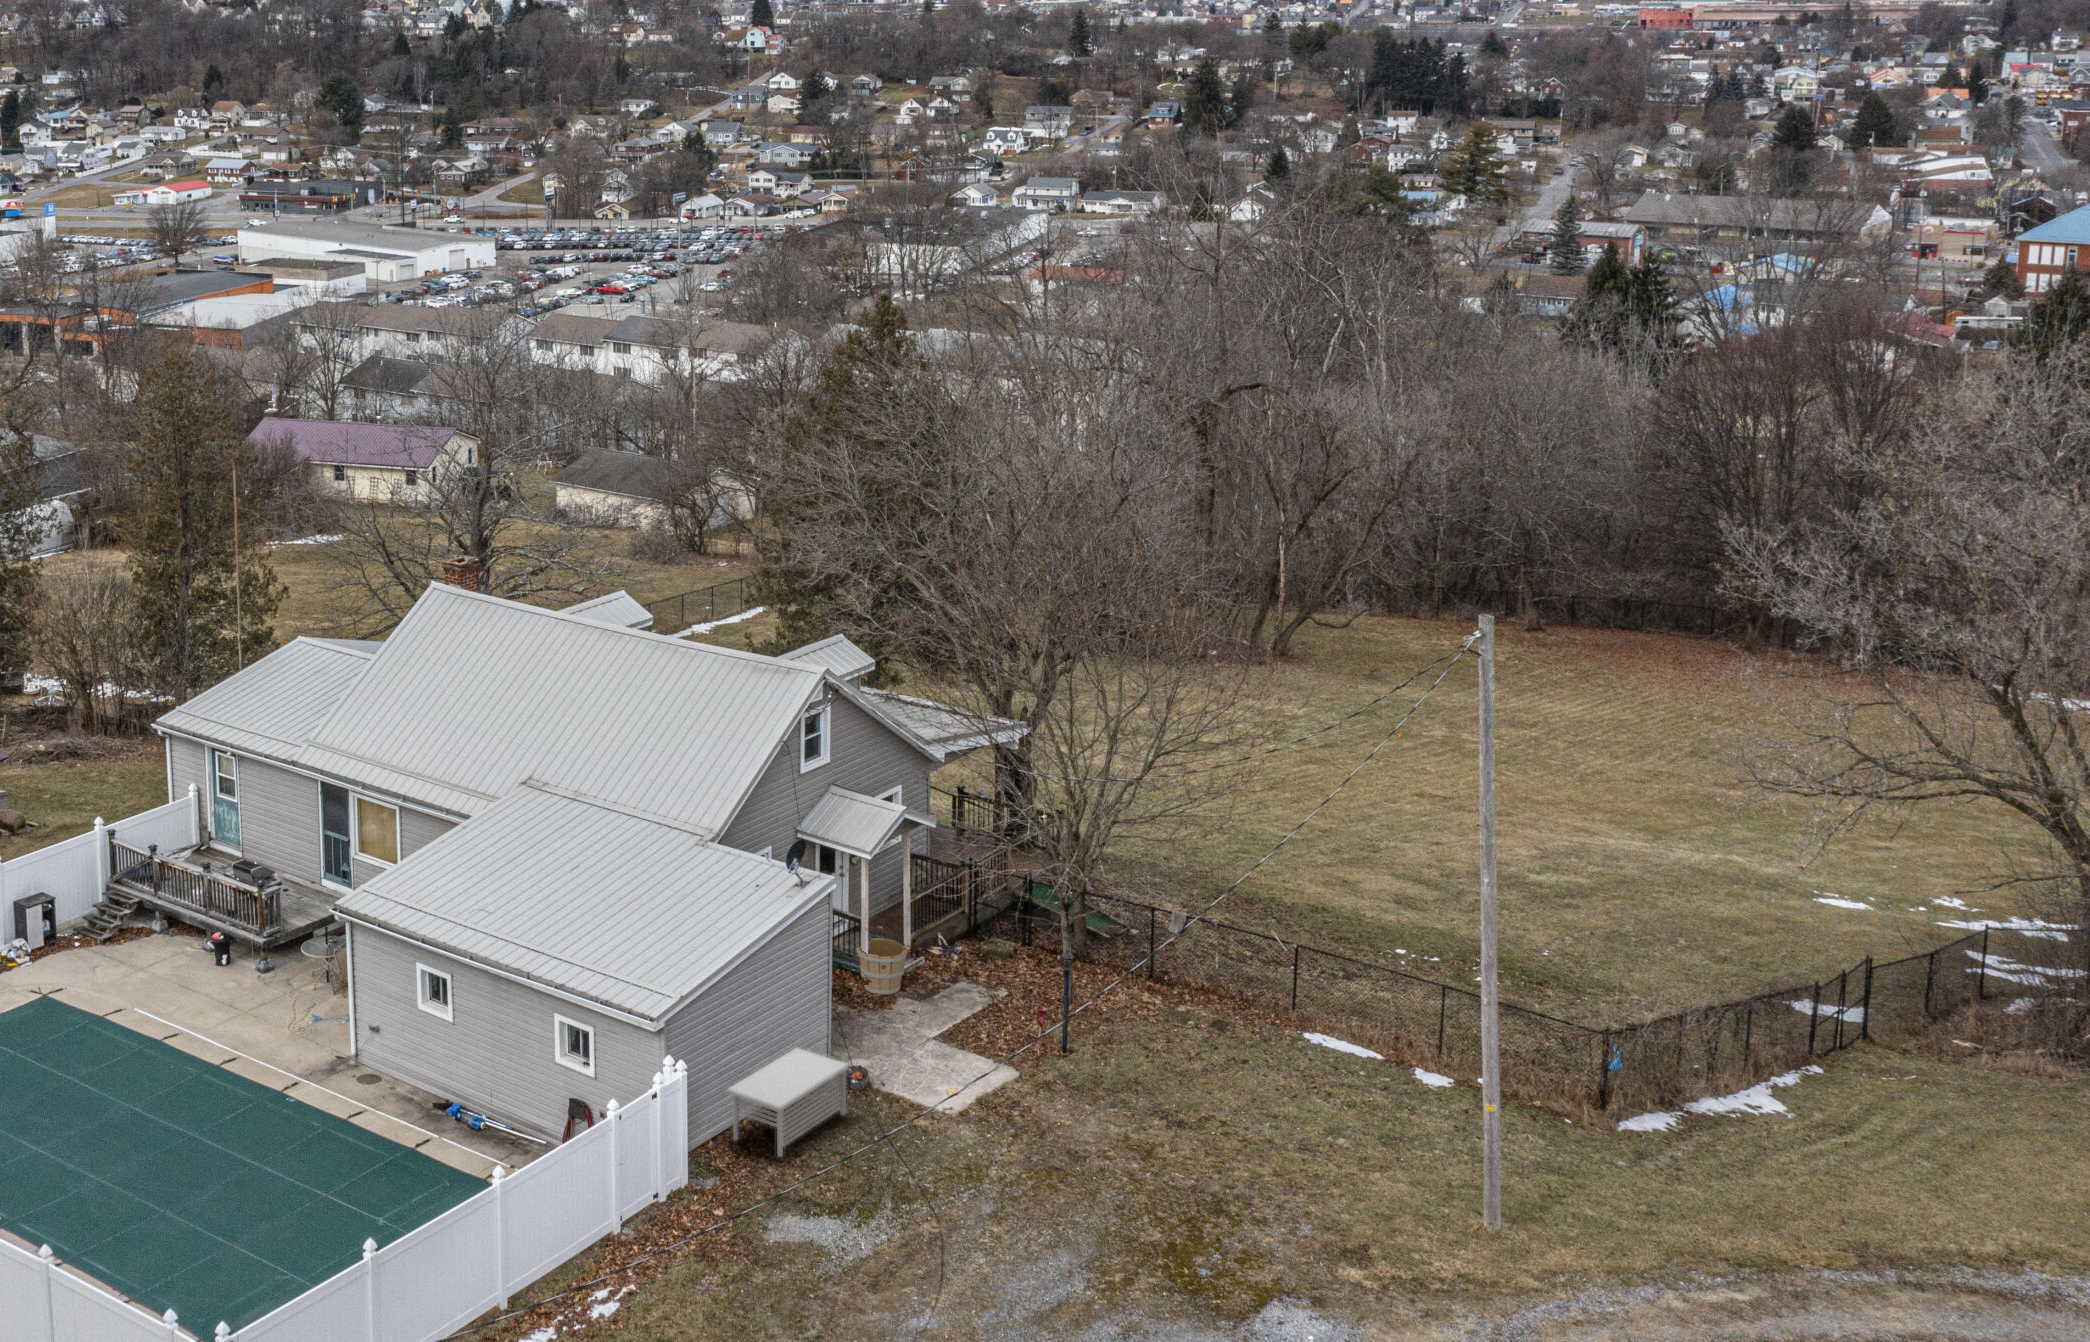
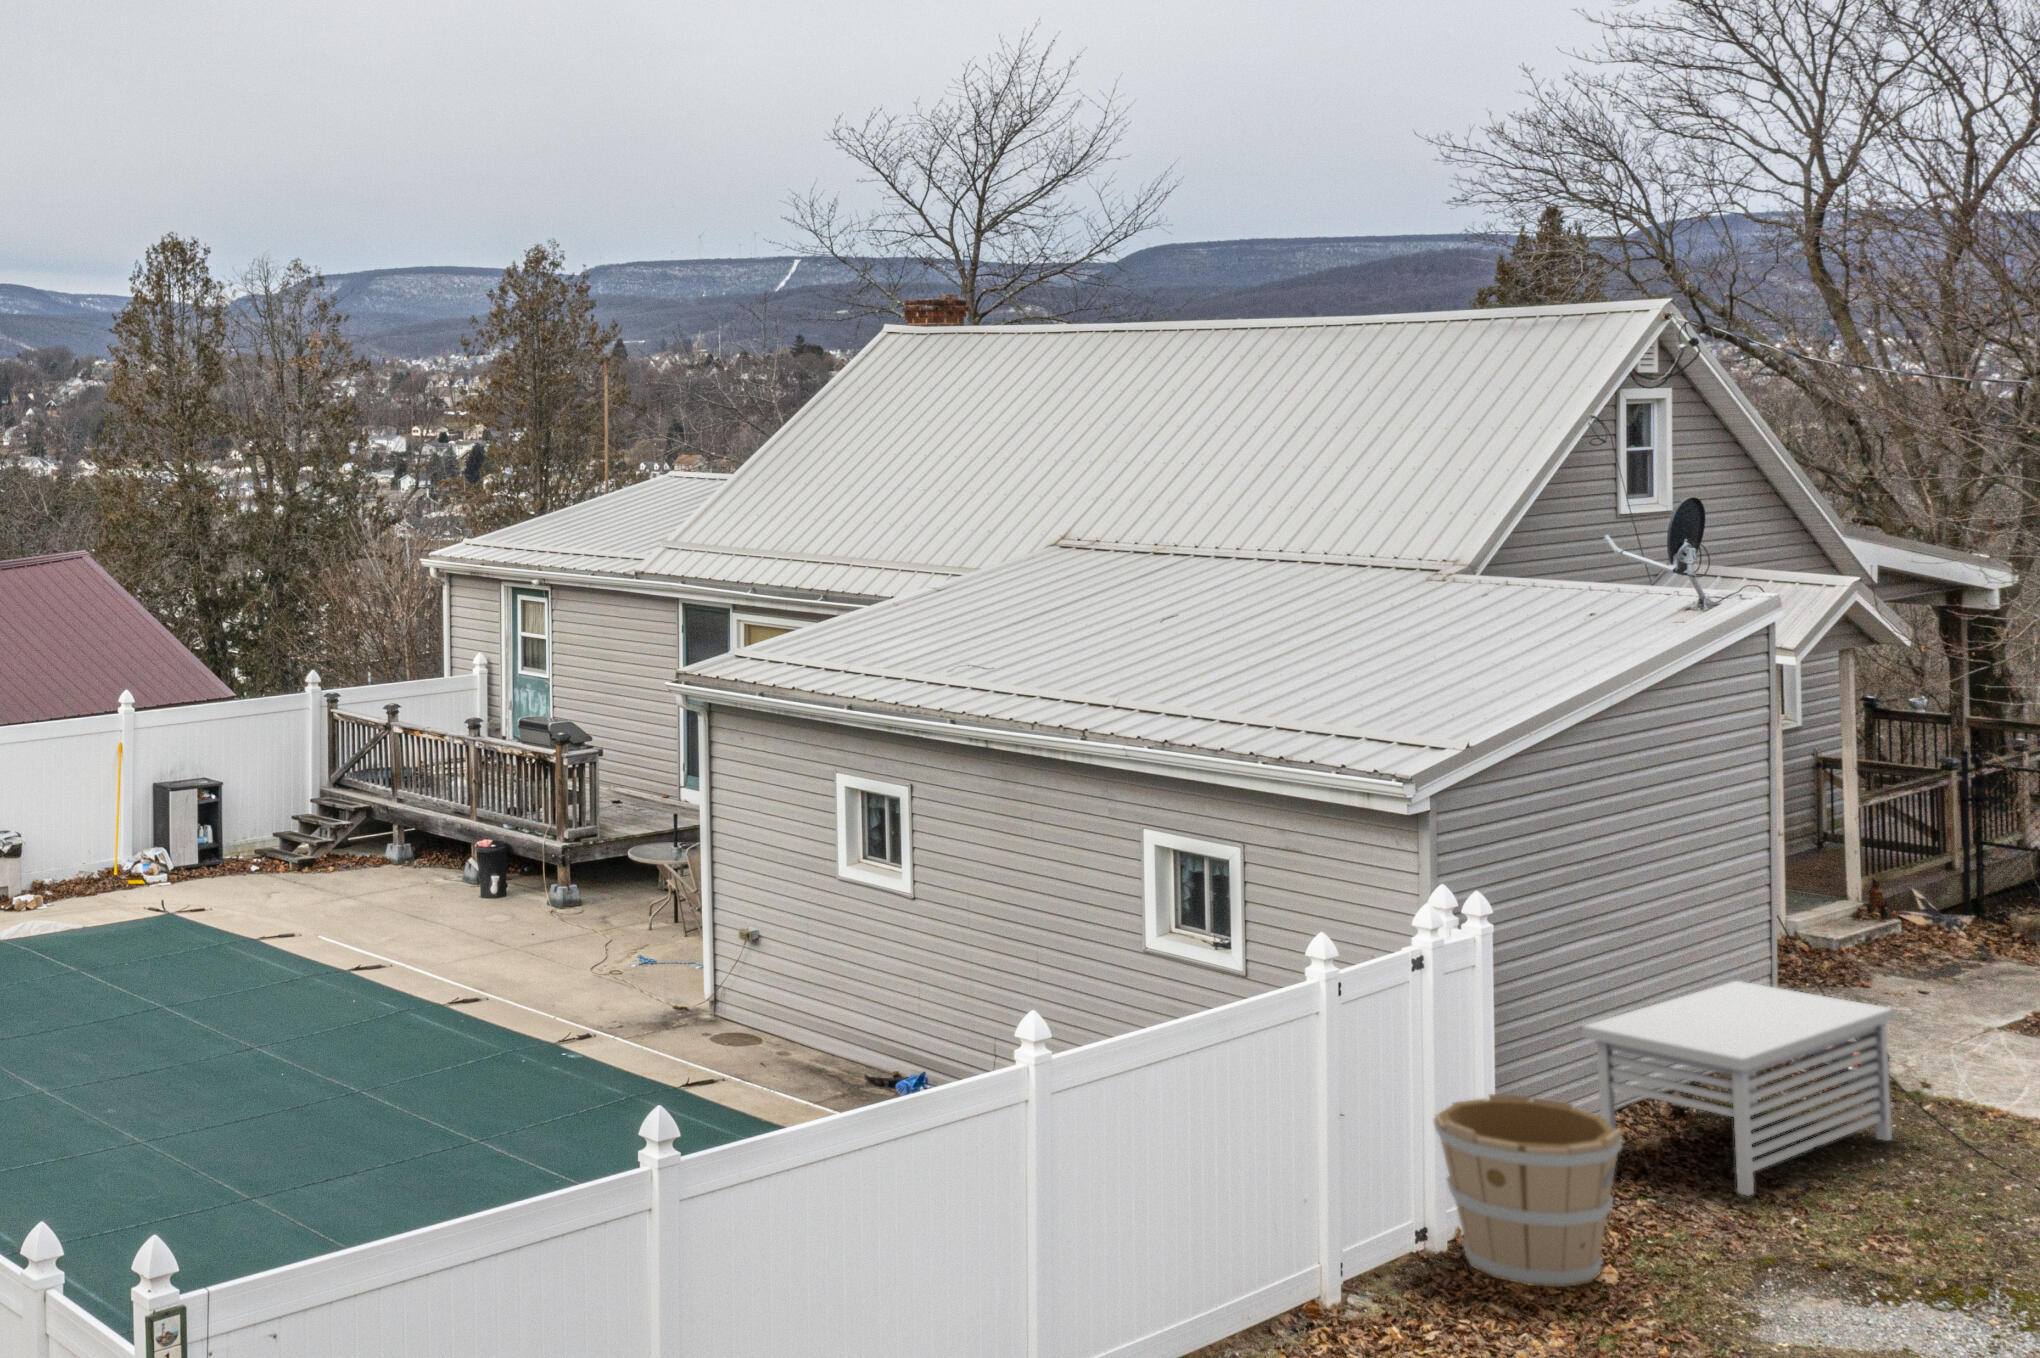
wooden bucket: present [857,938,908,995] -> present [1433,1094,1622,1287]

